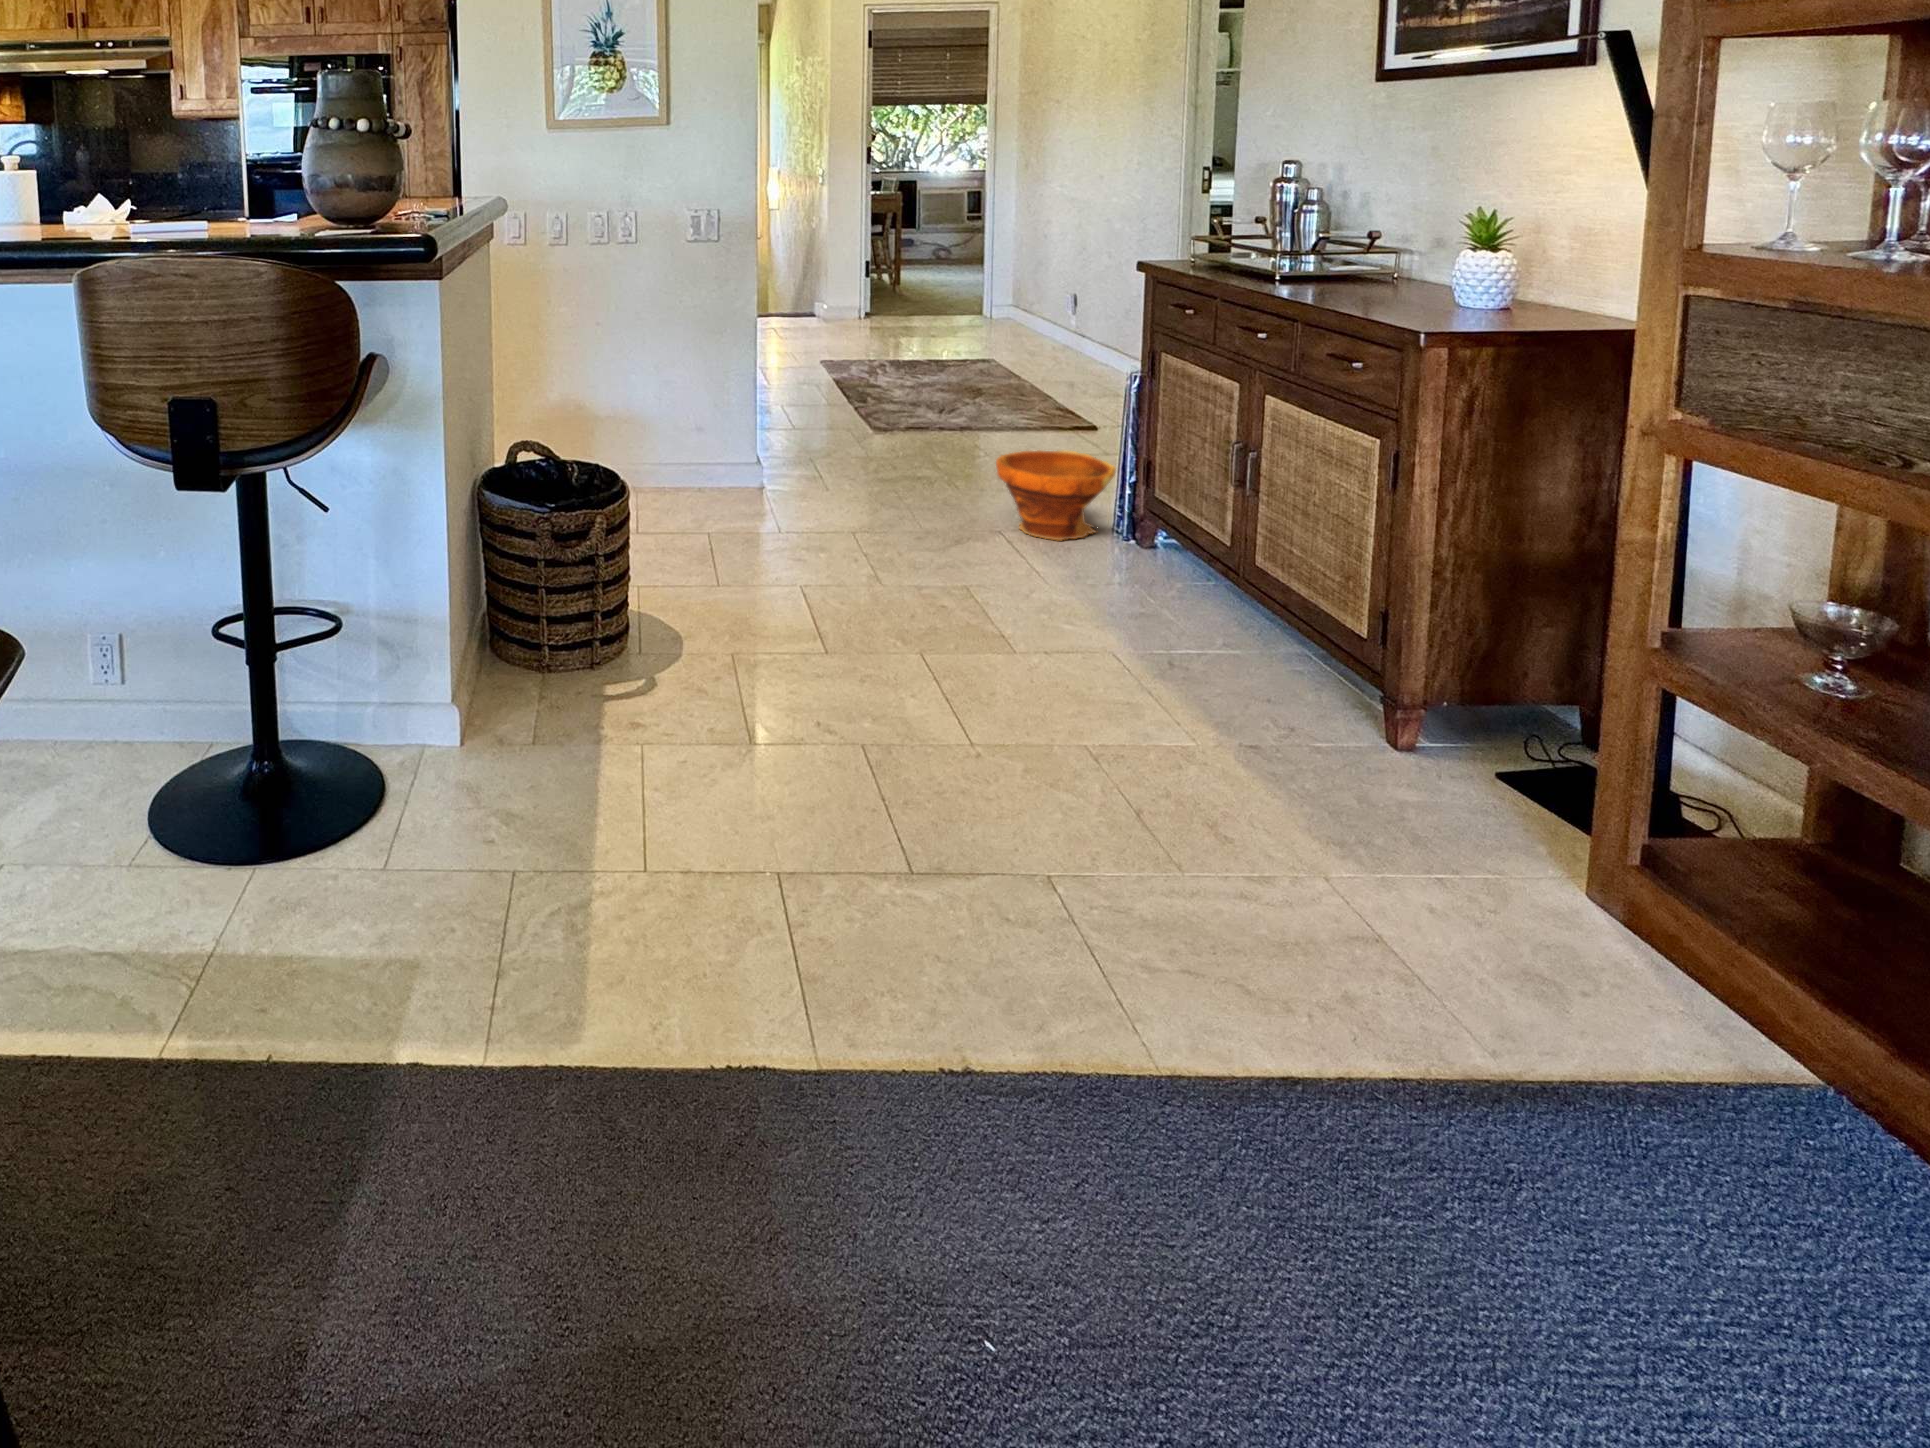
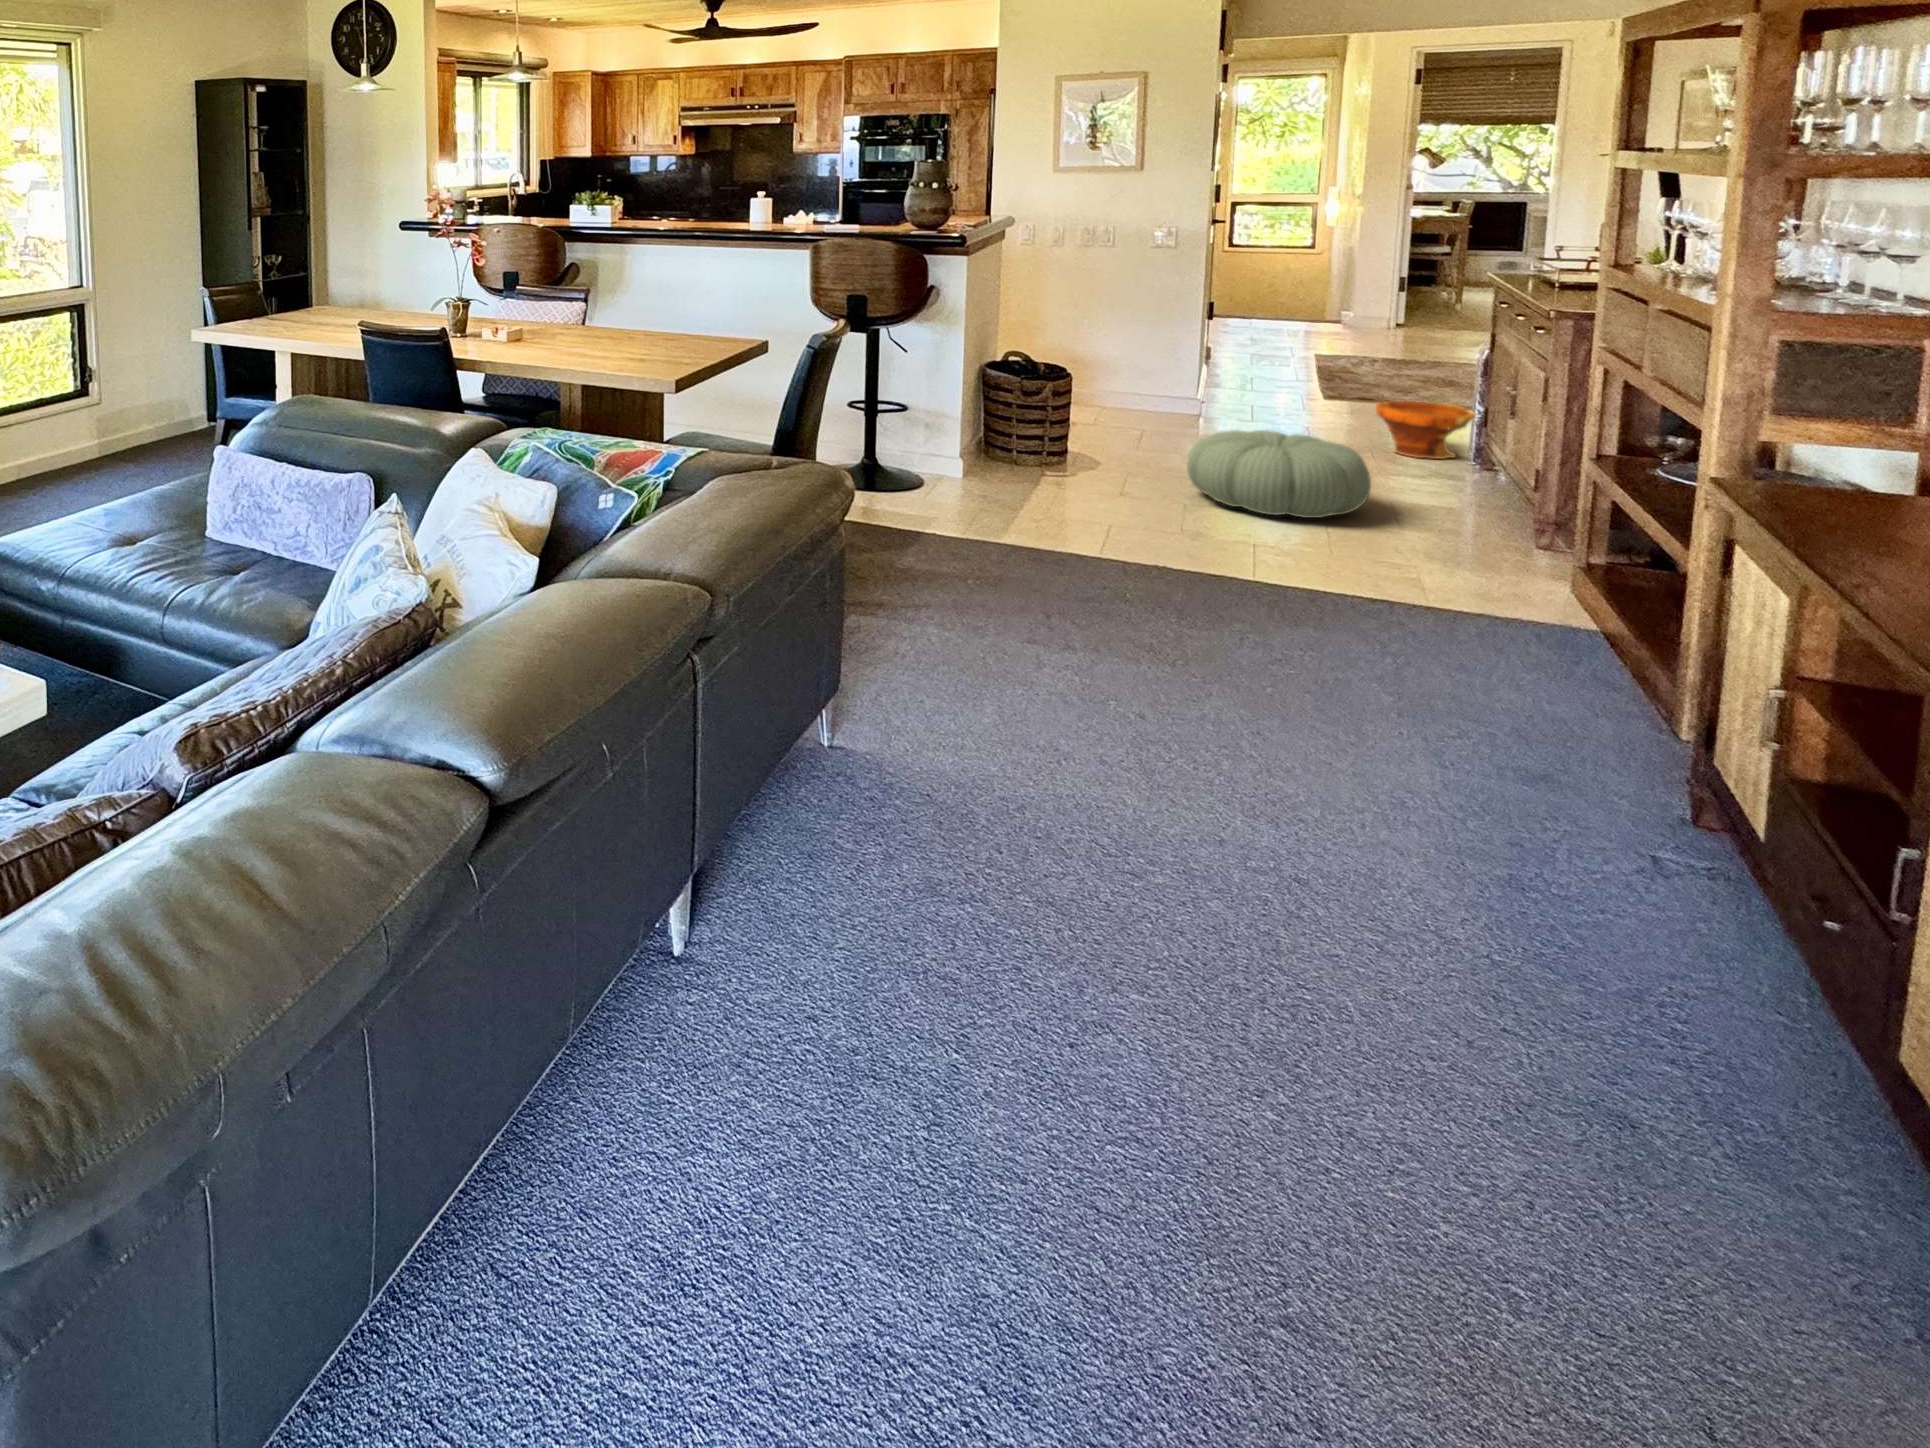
pouf: none [840,563,1127,751] -> present [1187,430,1371,518]

